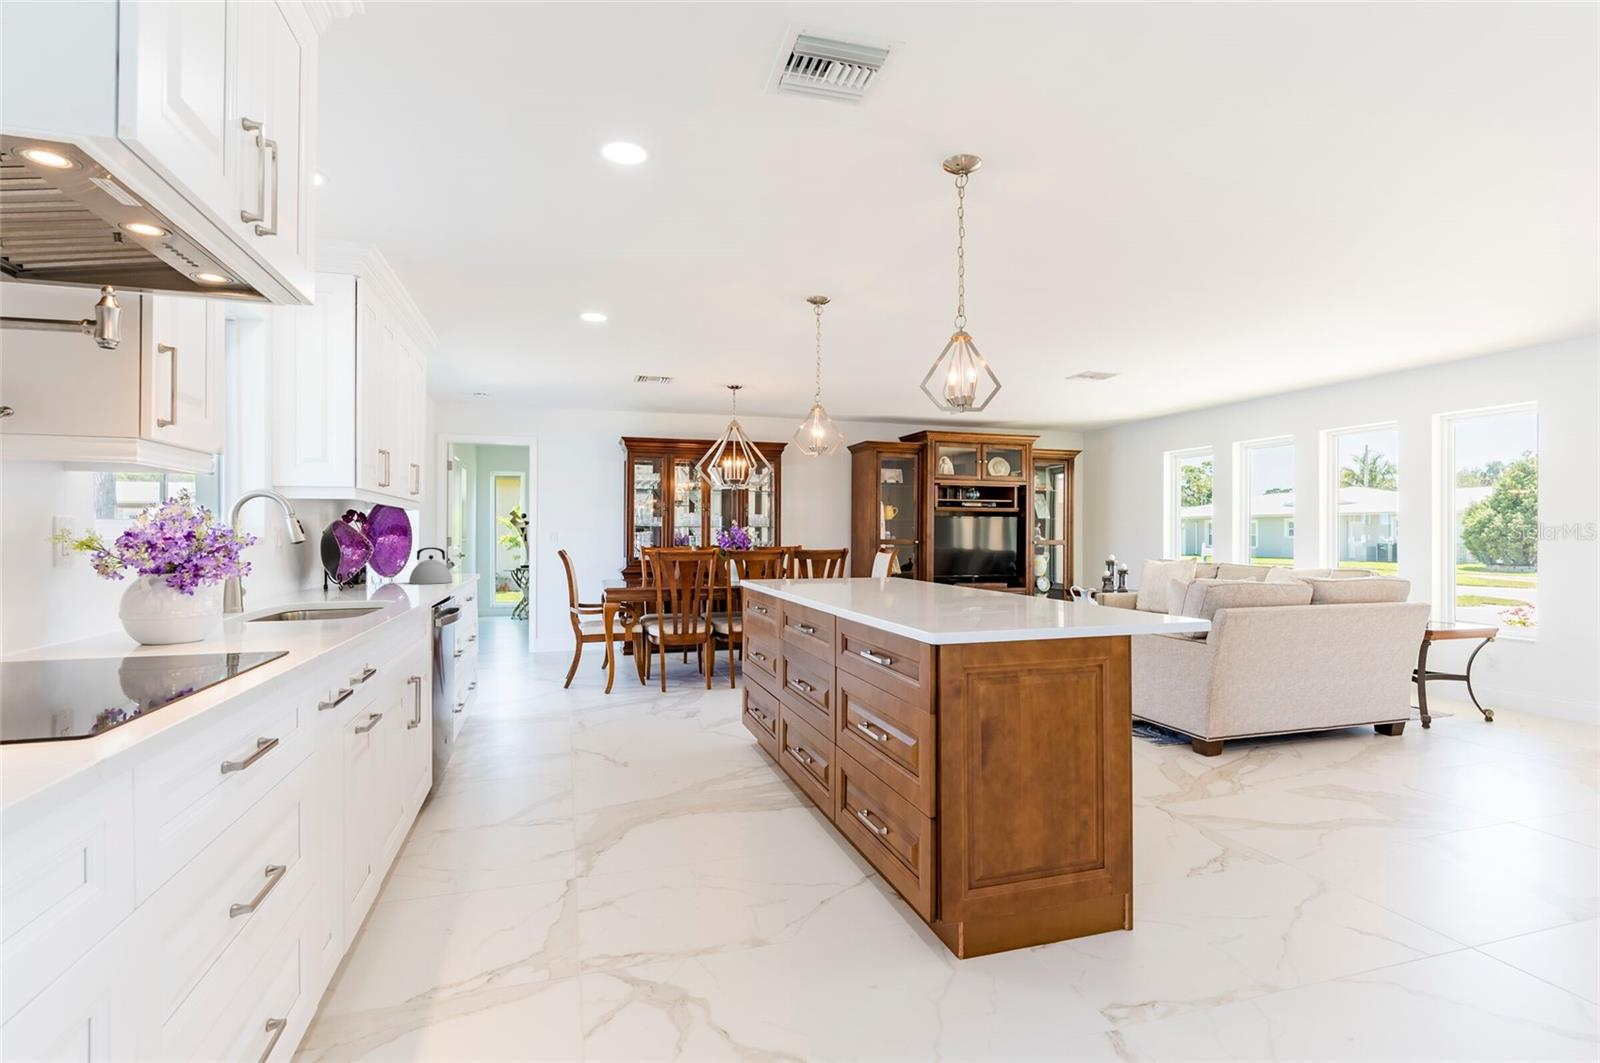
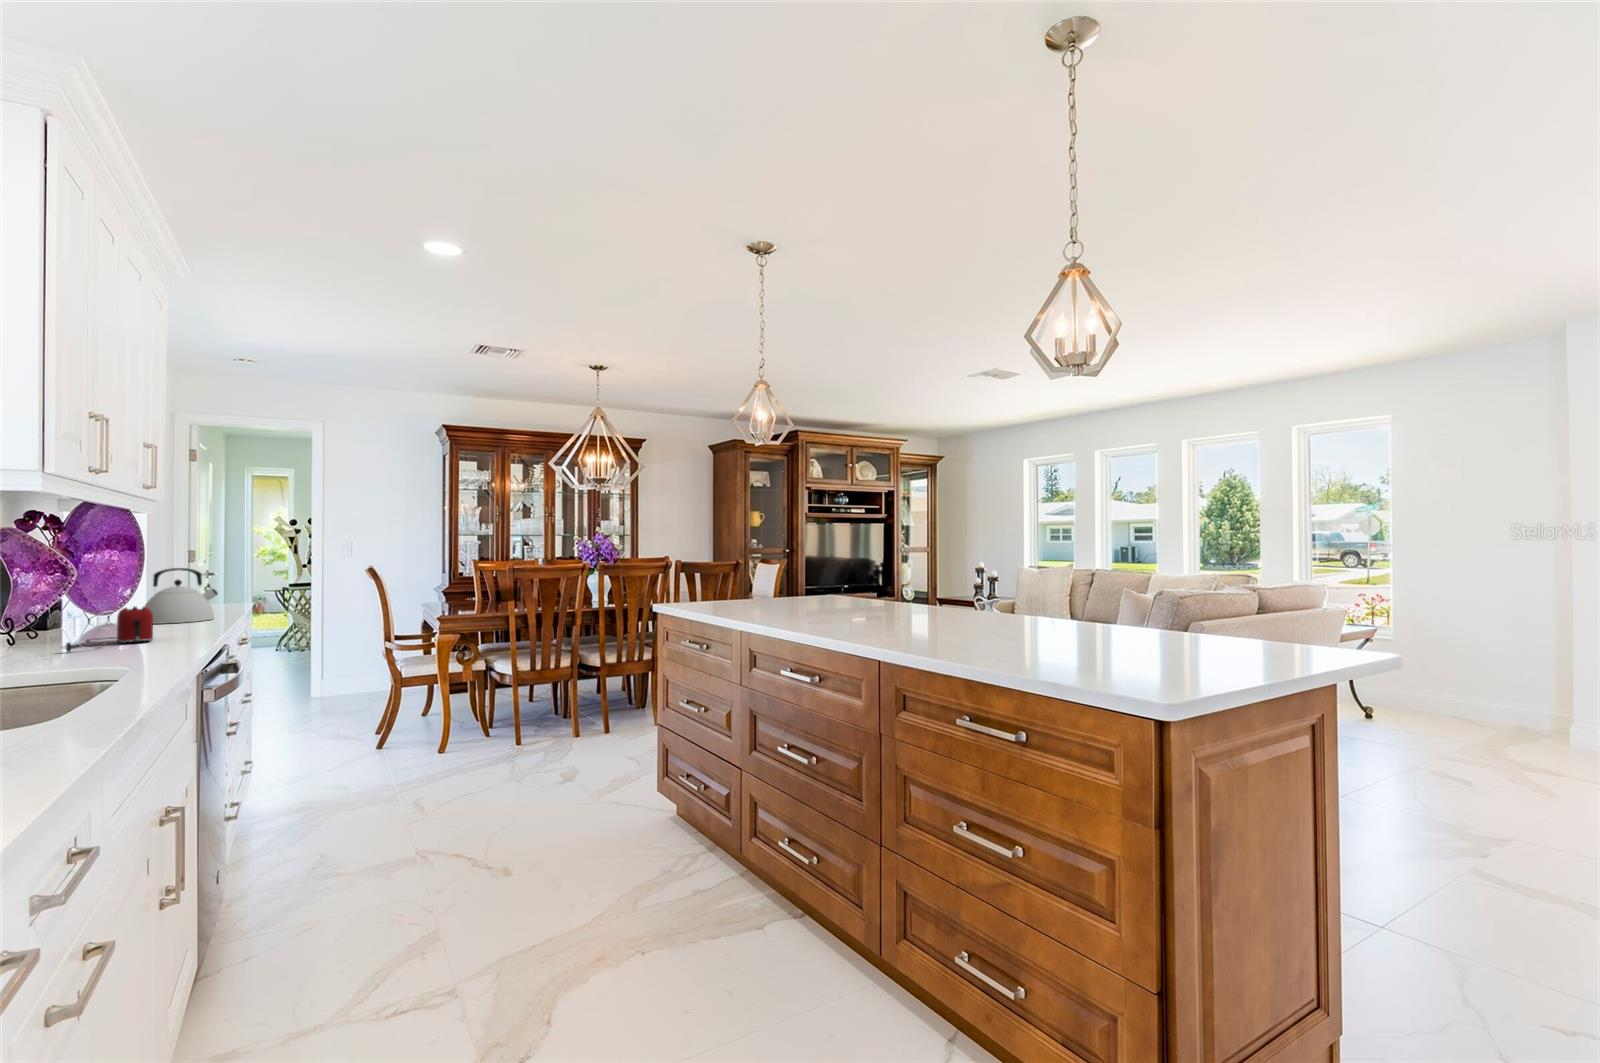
toaster: none [364,570,413,596] -> present [65,607,153,652]

